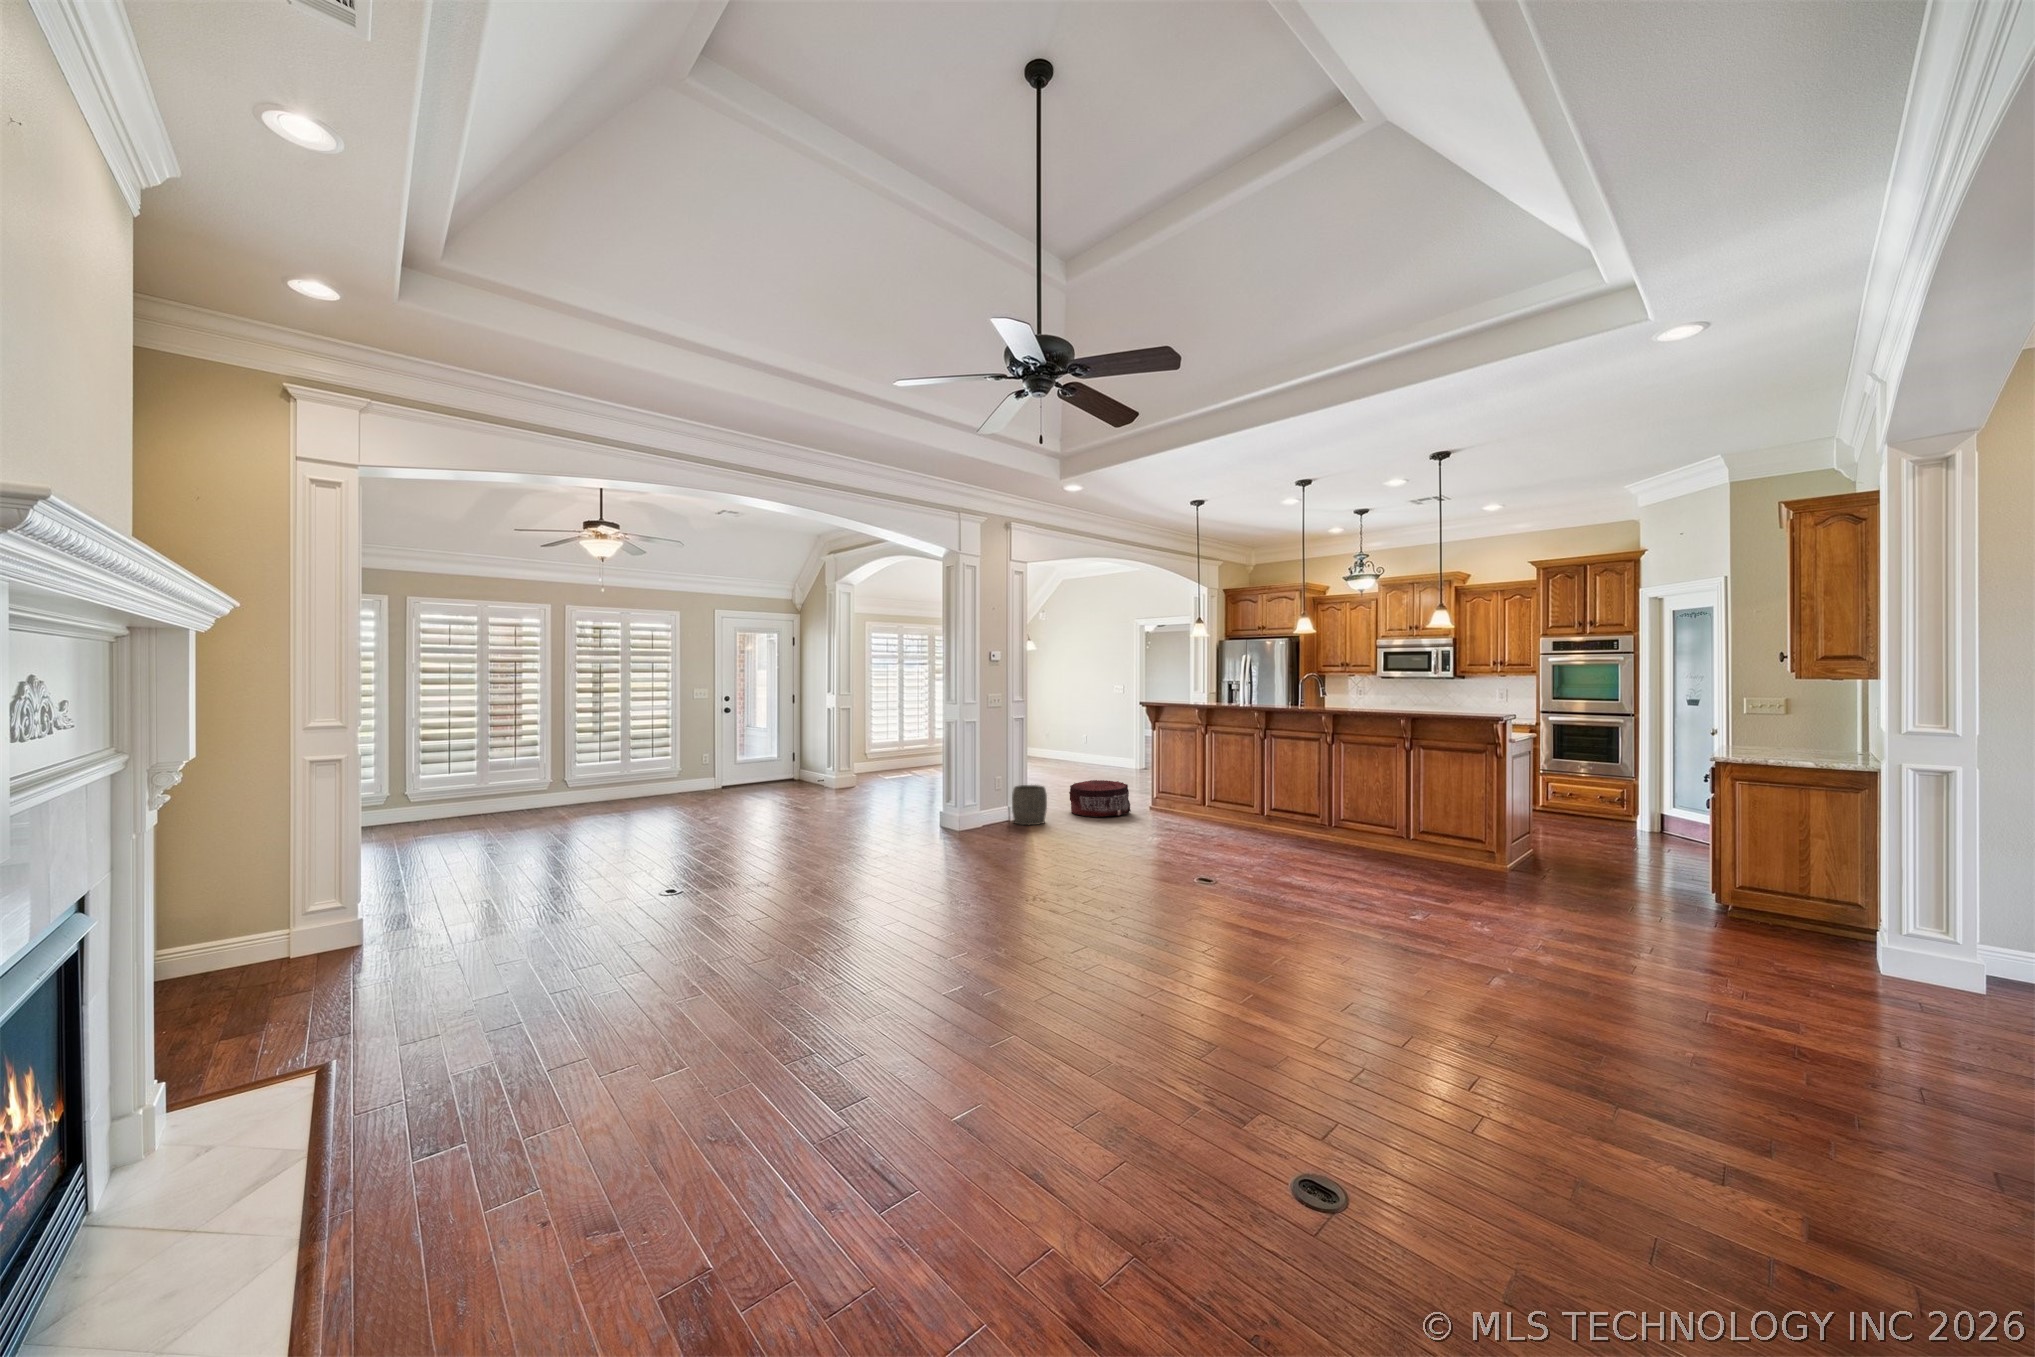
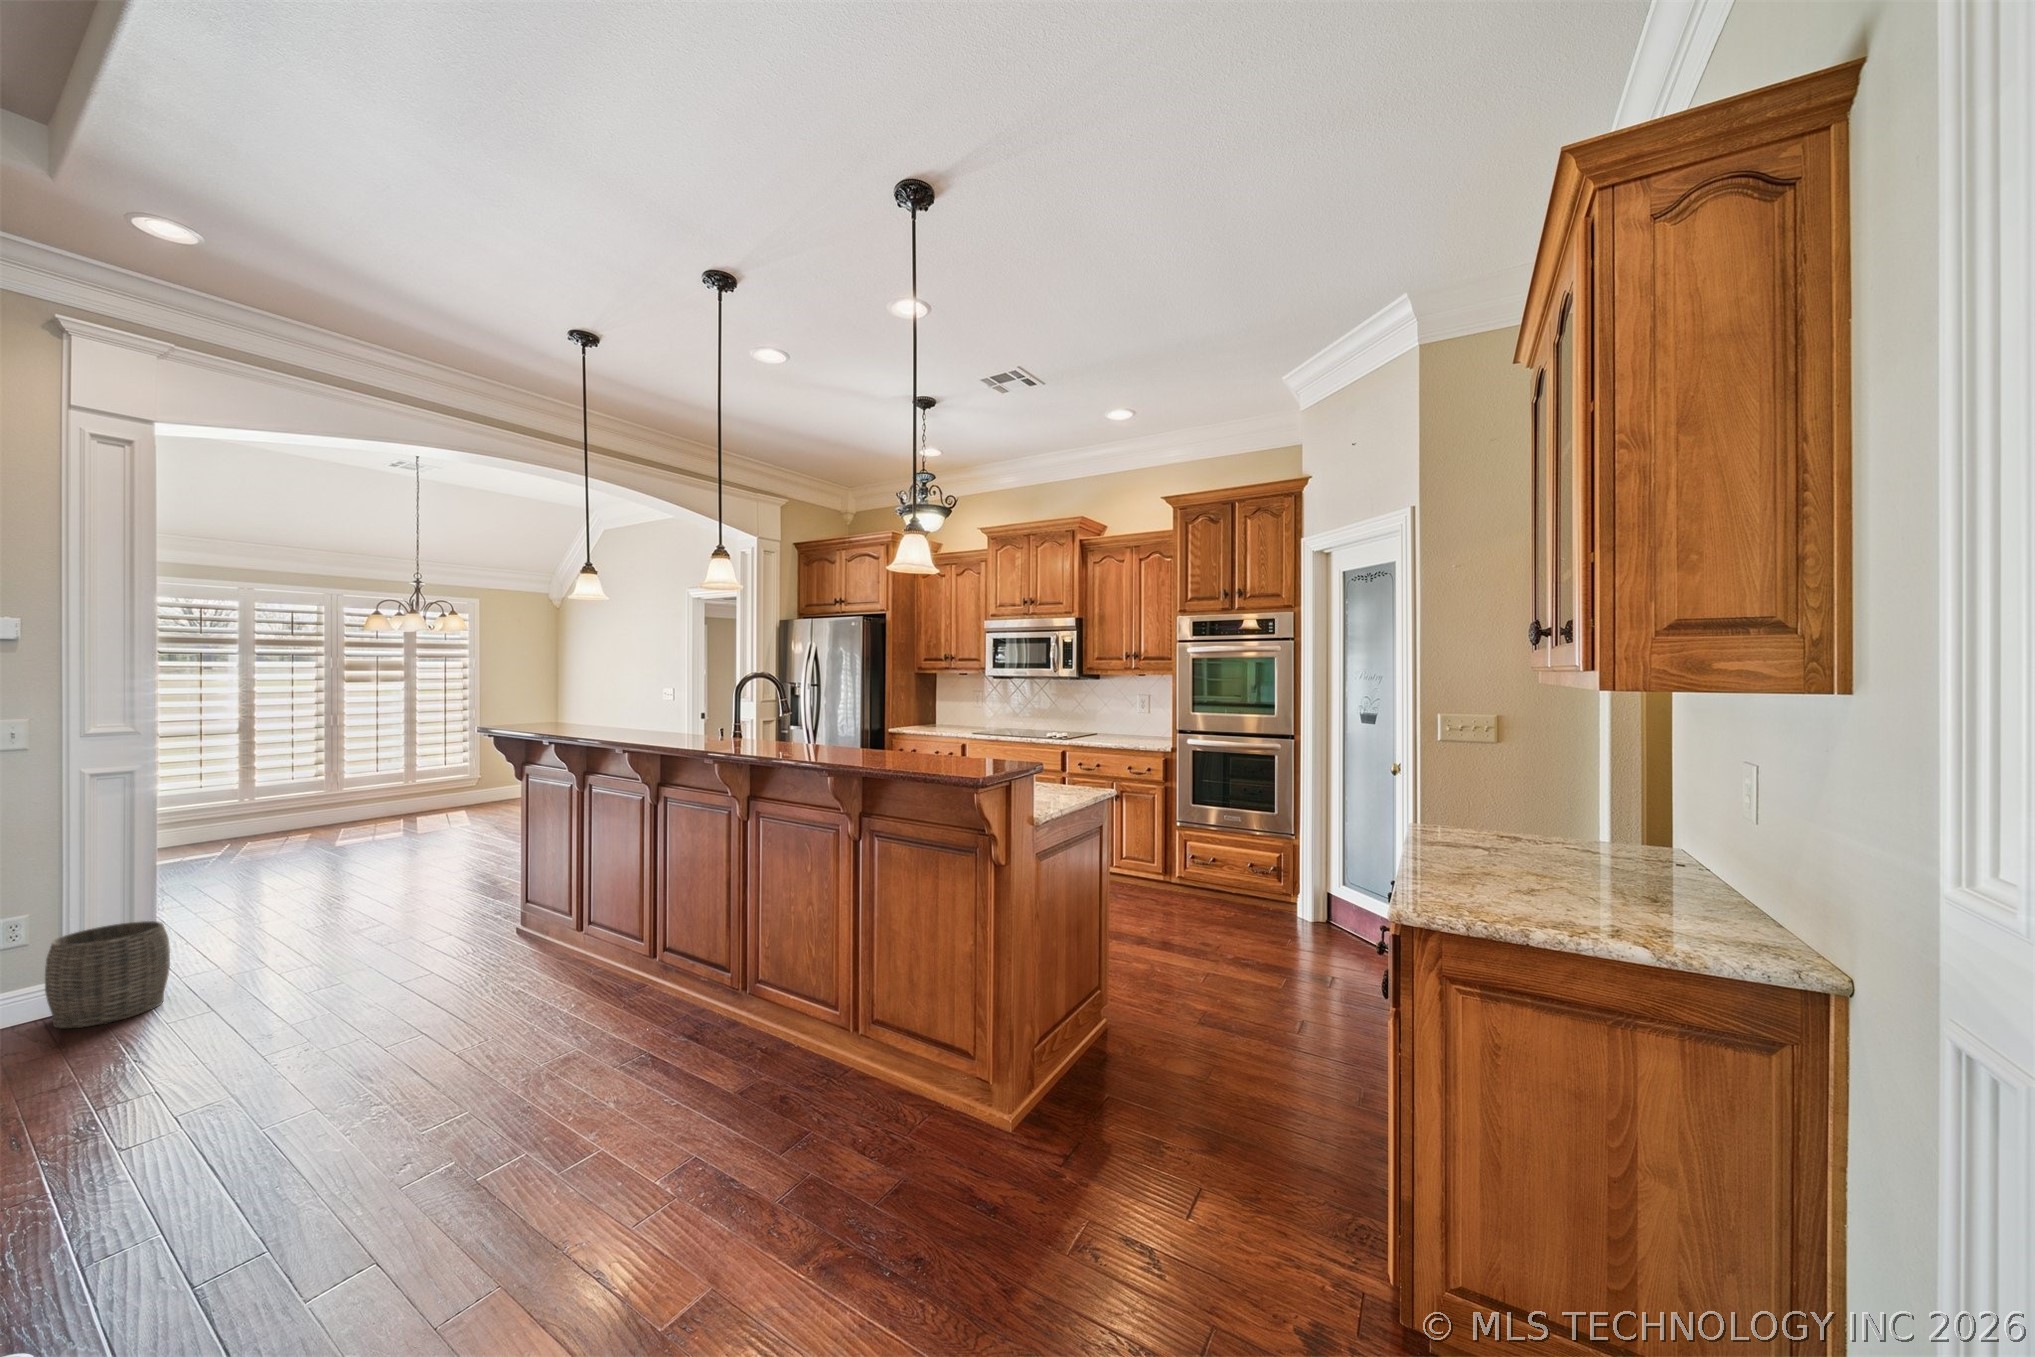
pouf: present [1069,780,1131,817] -> none [296,880,451,972]

